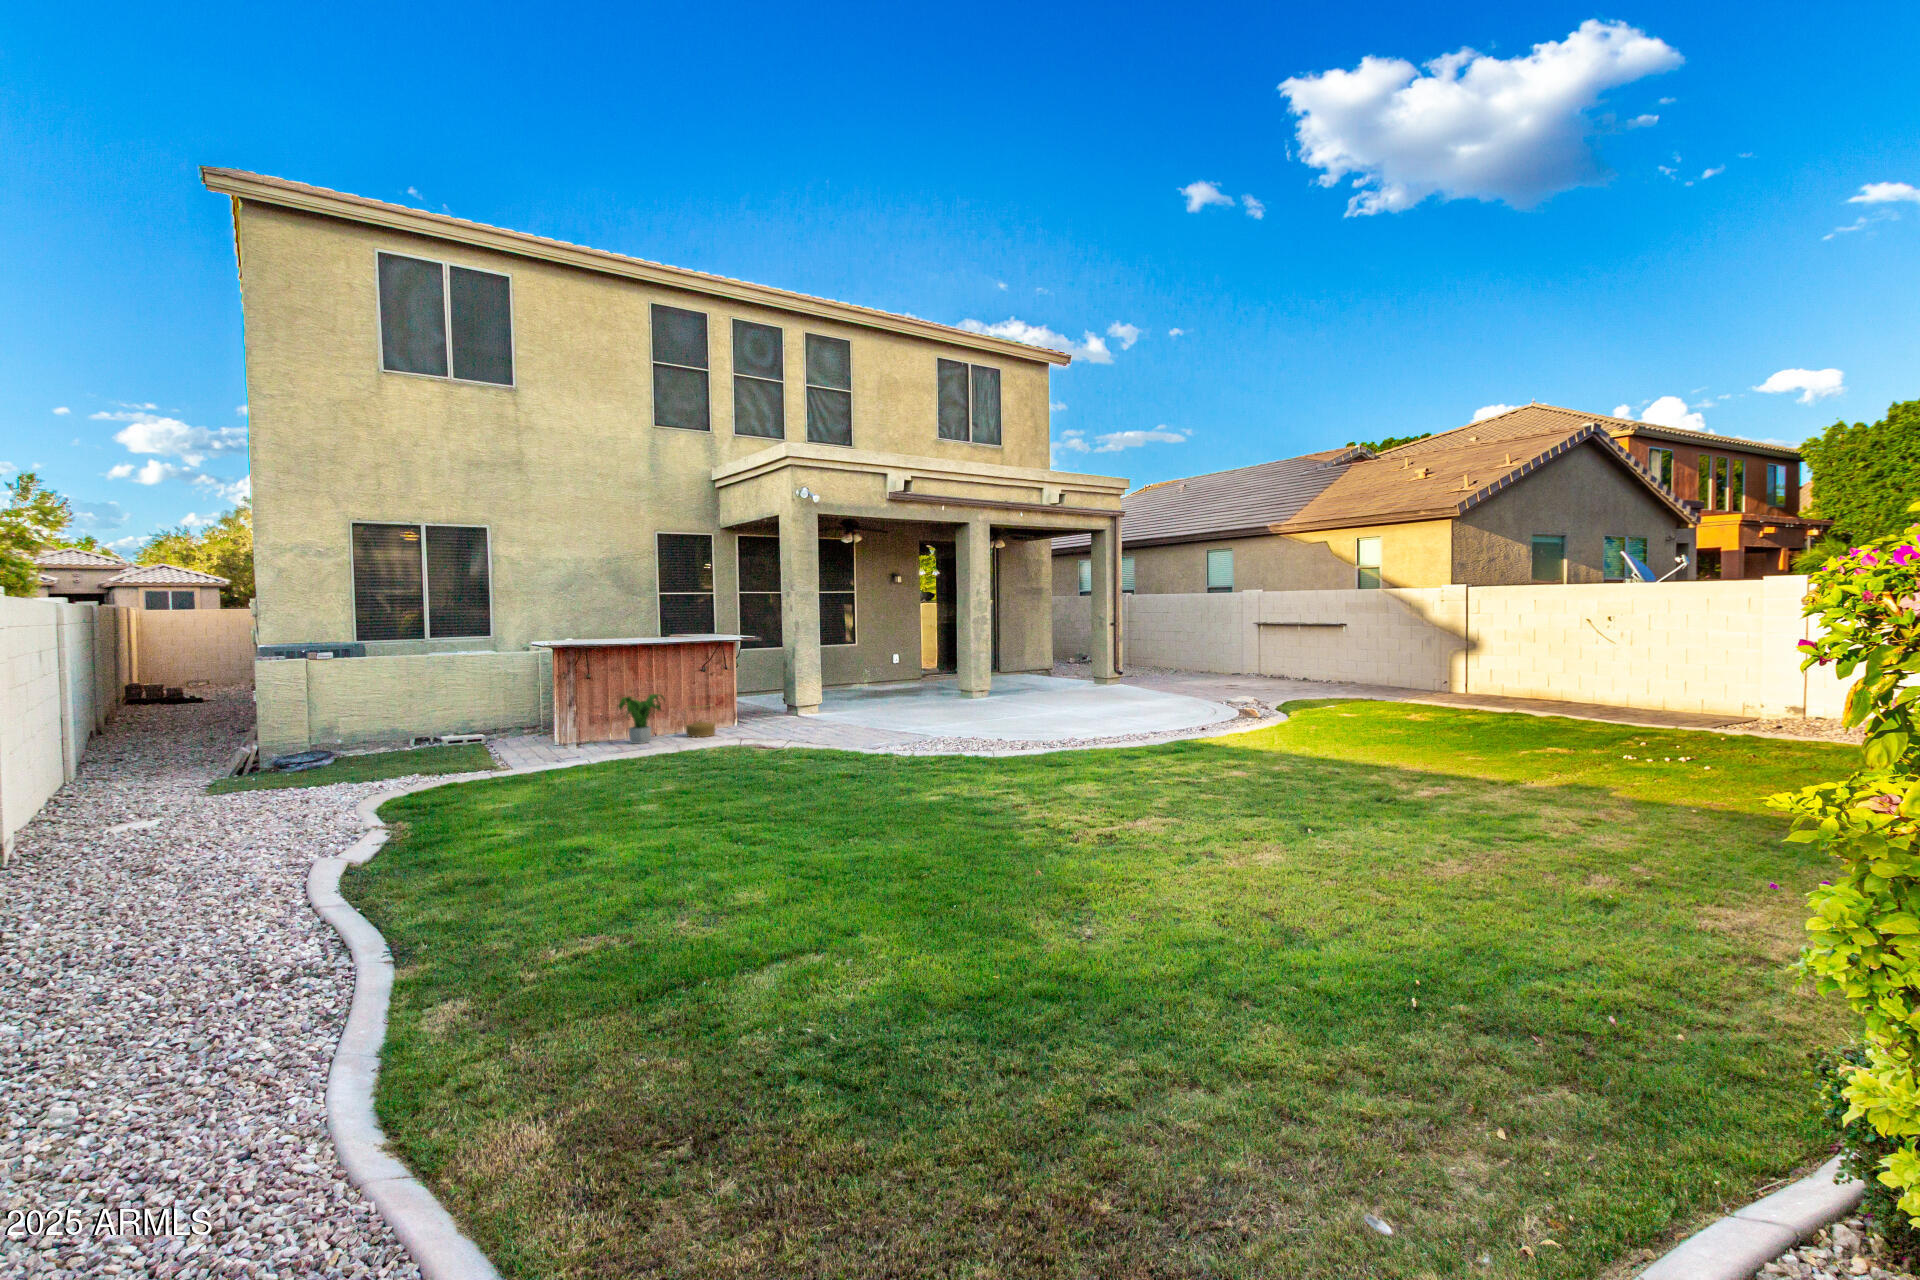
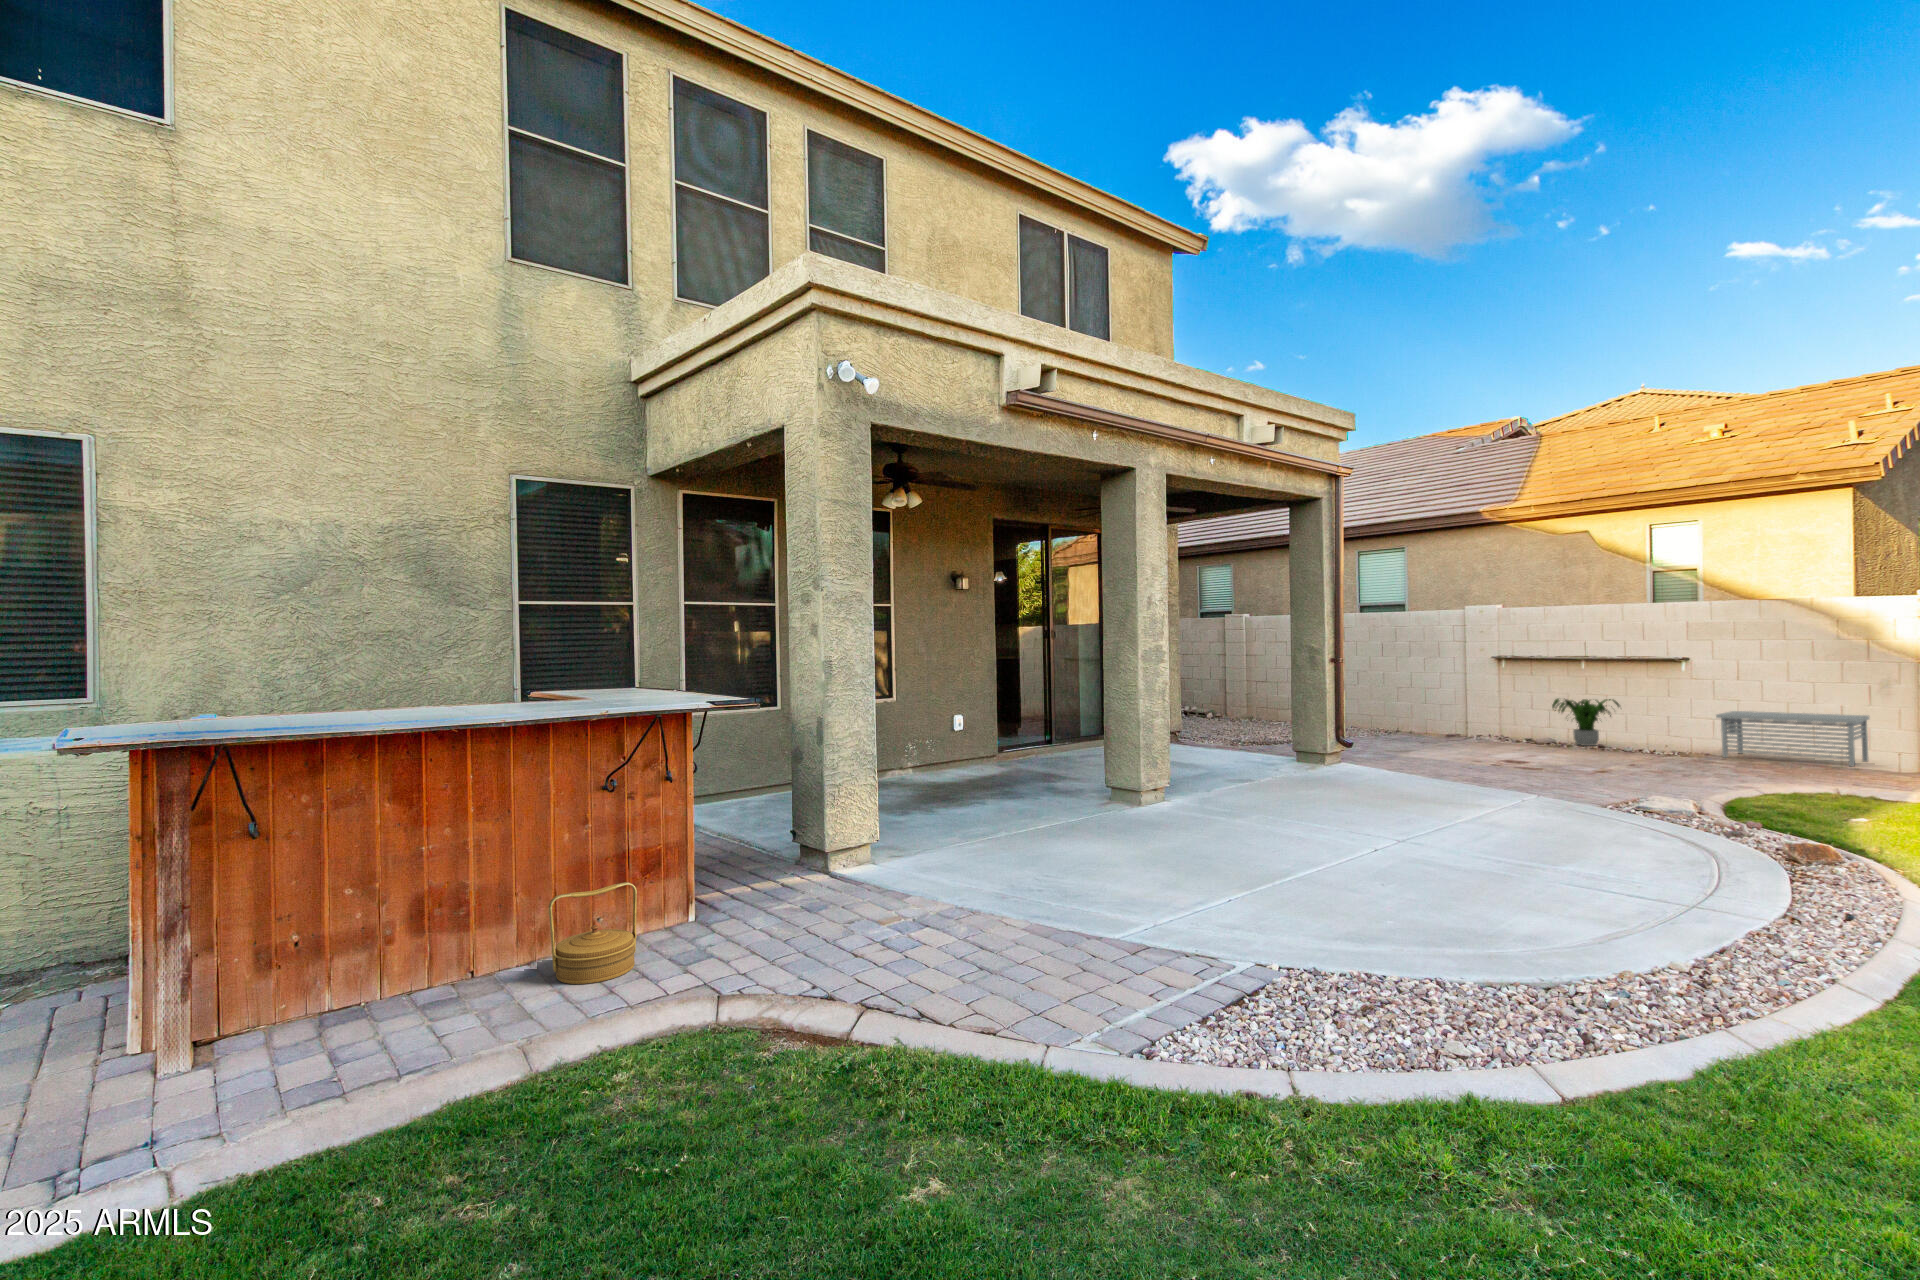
storage bench: none [1346,659,1421,691] -> present [1716,711,1869,767]
potted plant: present [617,694,665,744] -> present [1552,699,1620,746]

